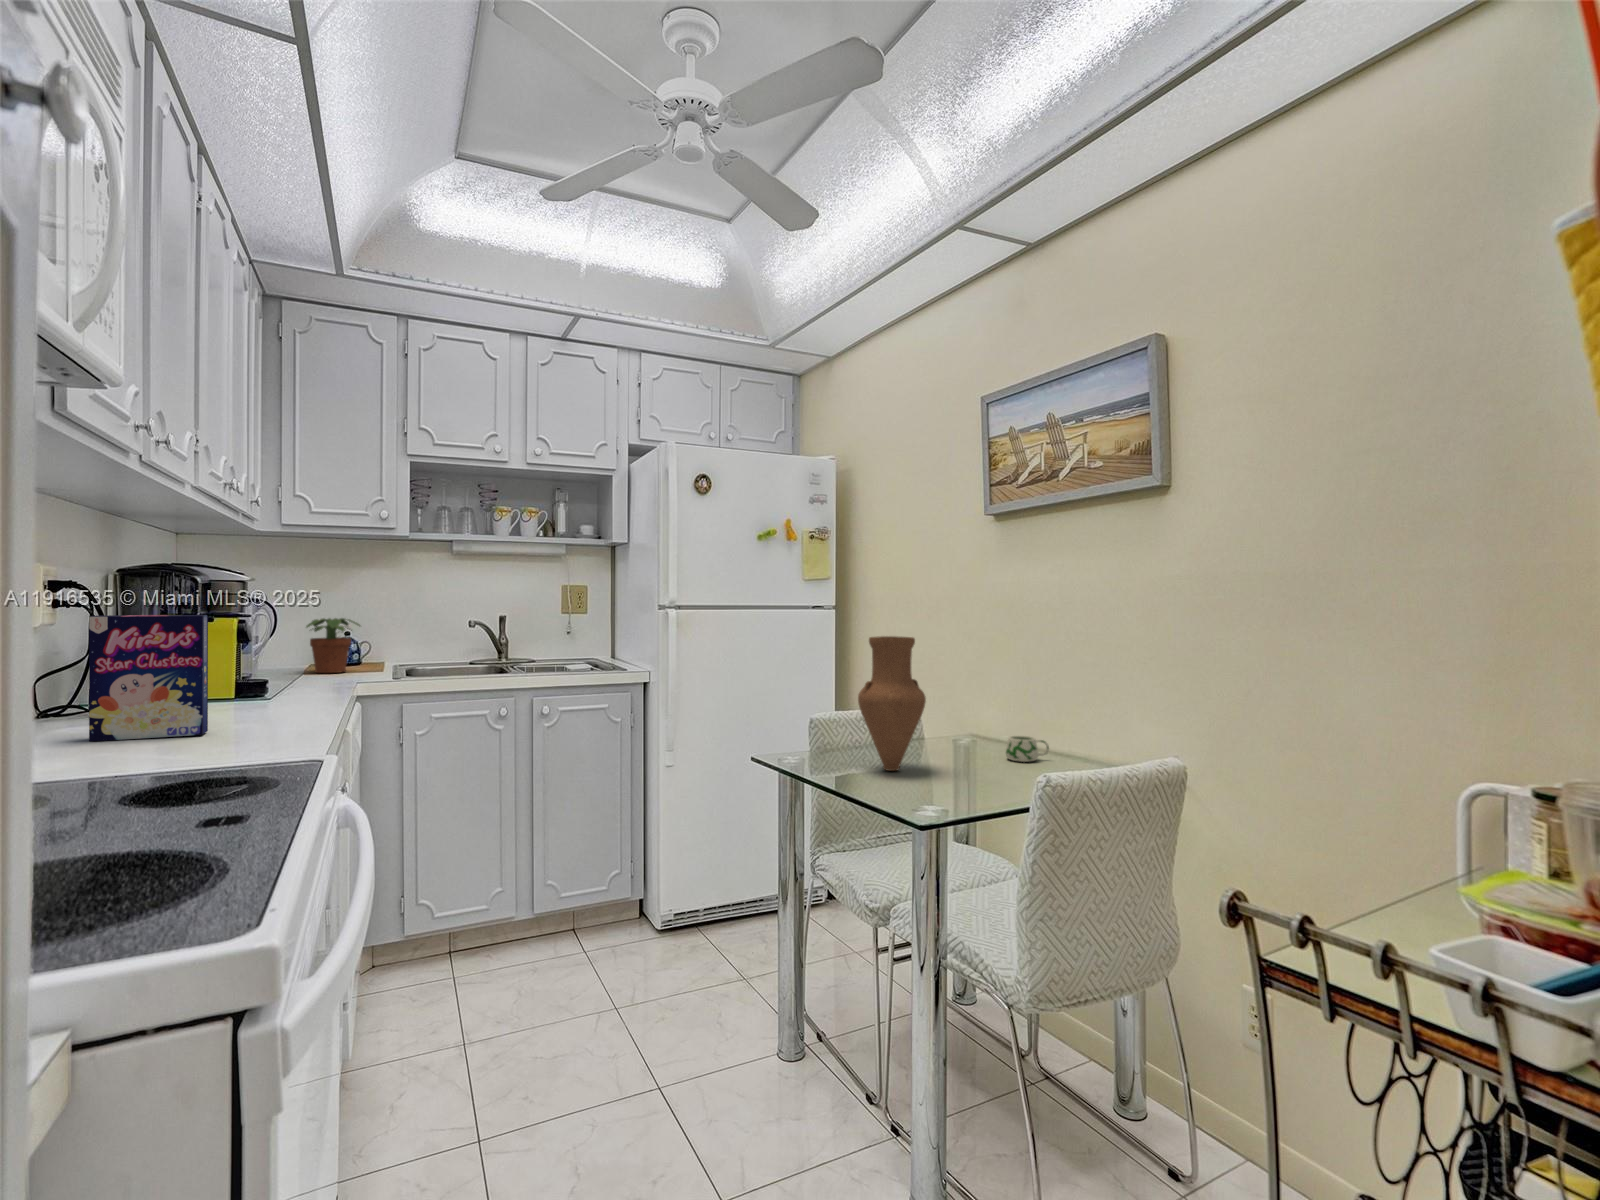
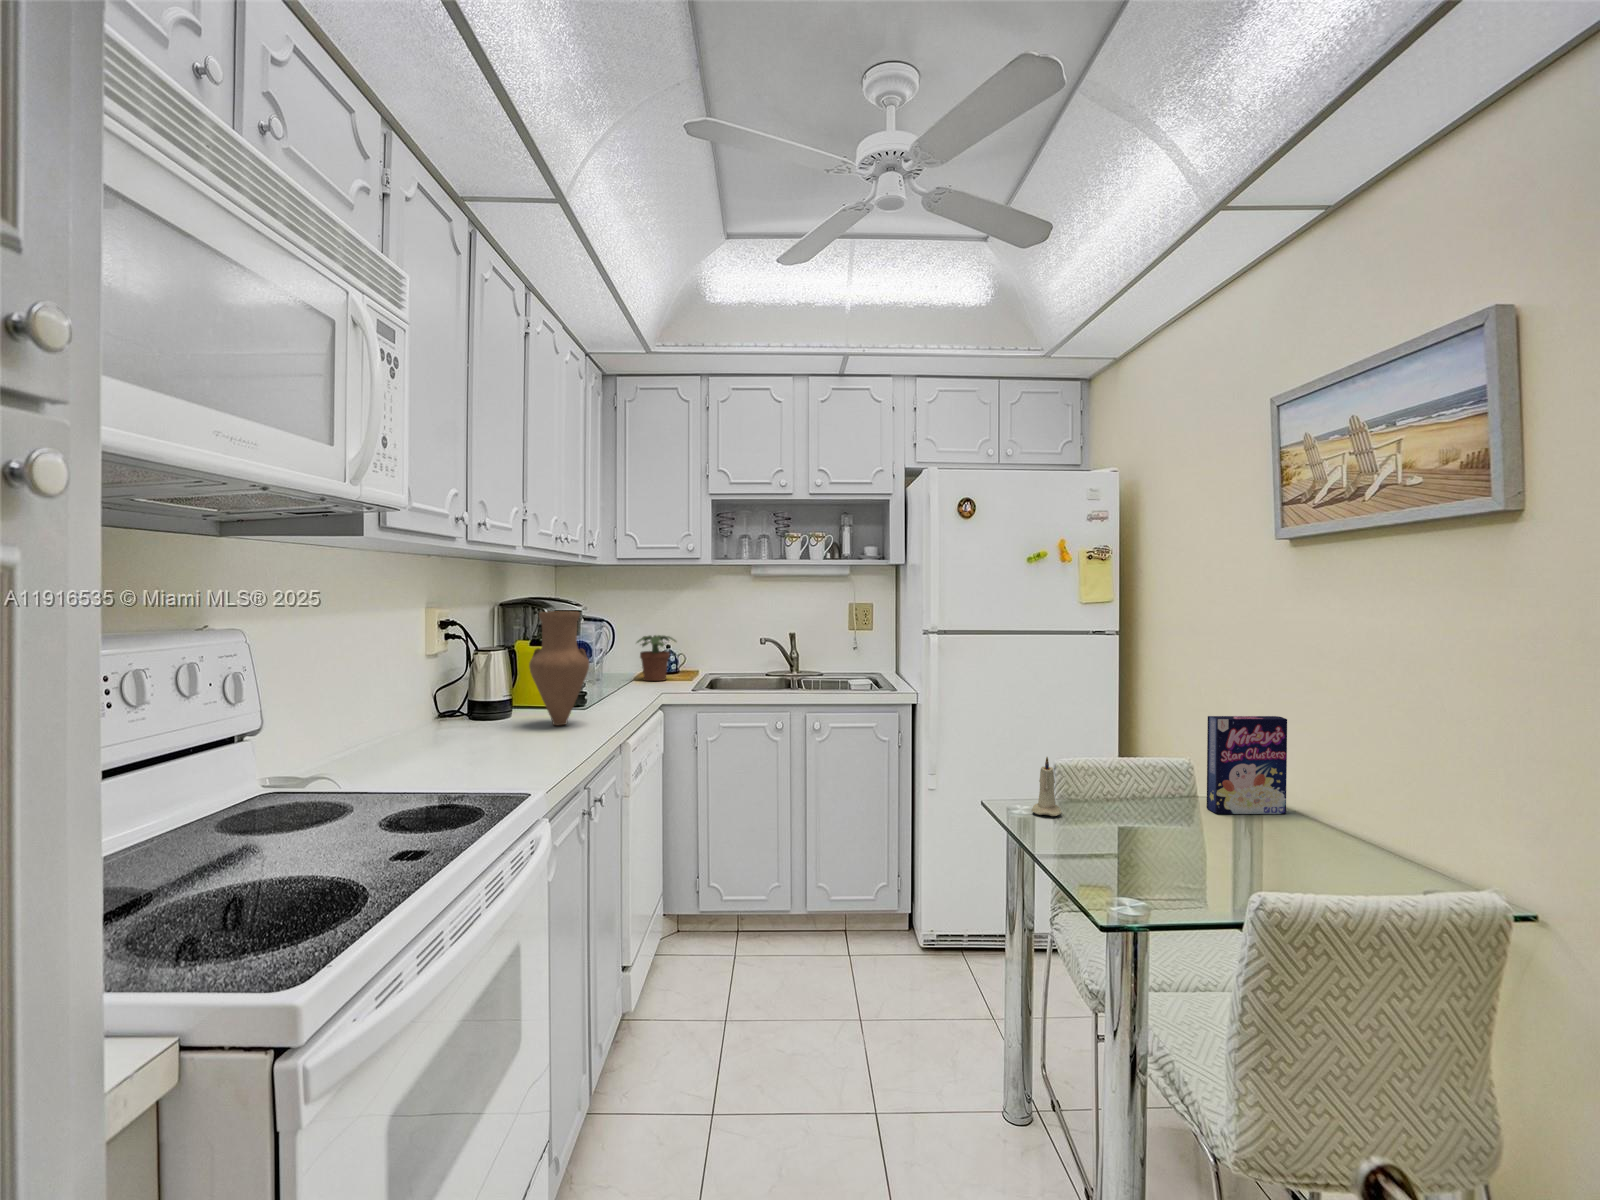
cereal box: present [89,615,208,741] -> present [1207,716,1287,814]
vase: present [858,636,926,771] -> present [529,611,589,726]
candle: none [807,707,834,762] -> present [1031,757,1062,816]
mug: present [1005,736,1049,762] -> none [1280,812,1342,847]

